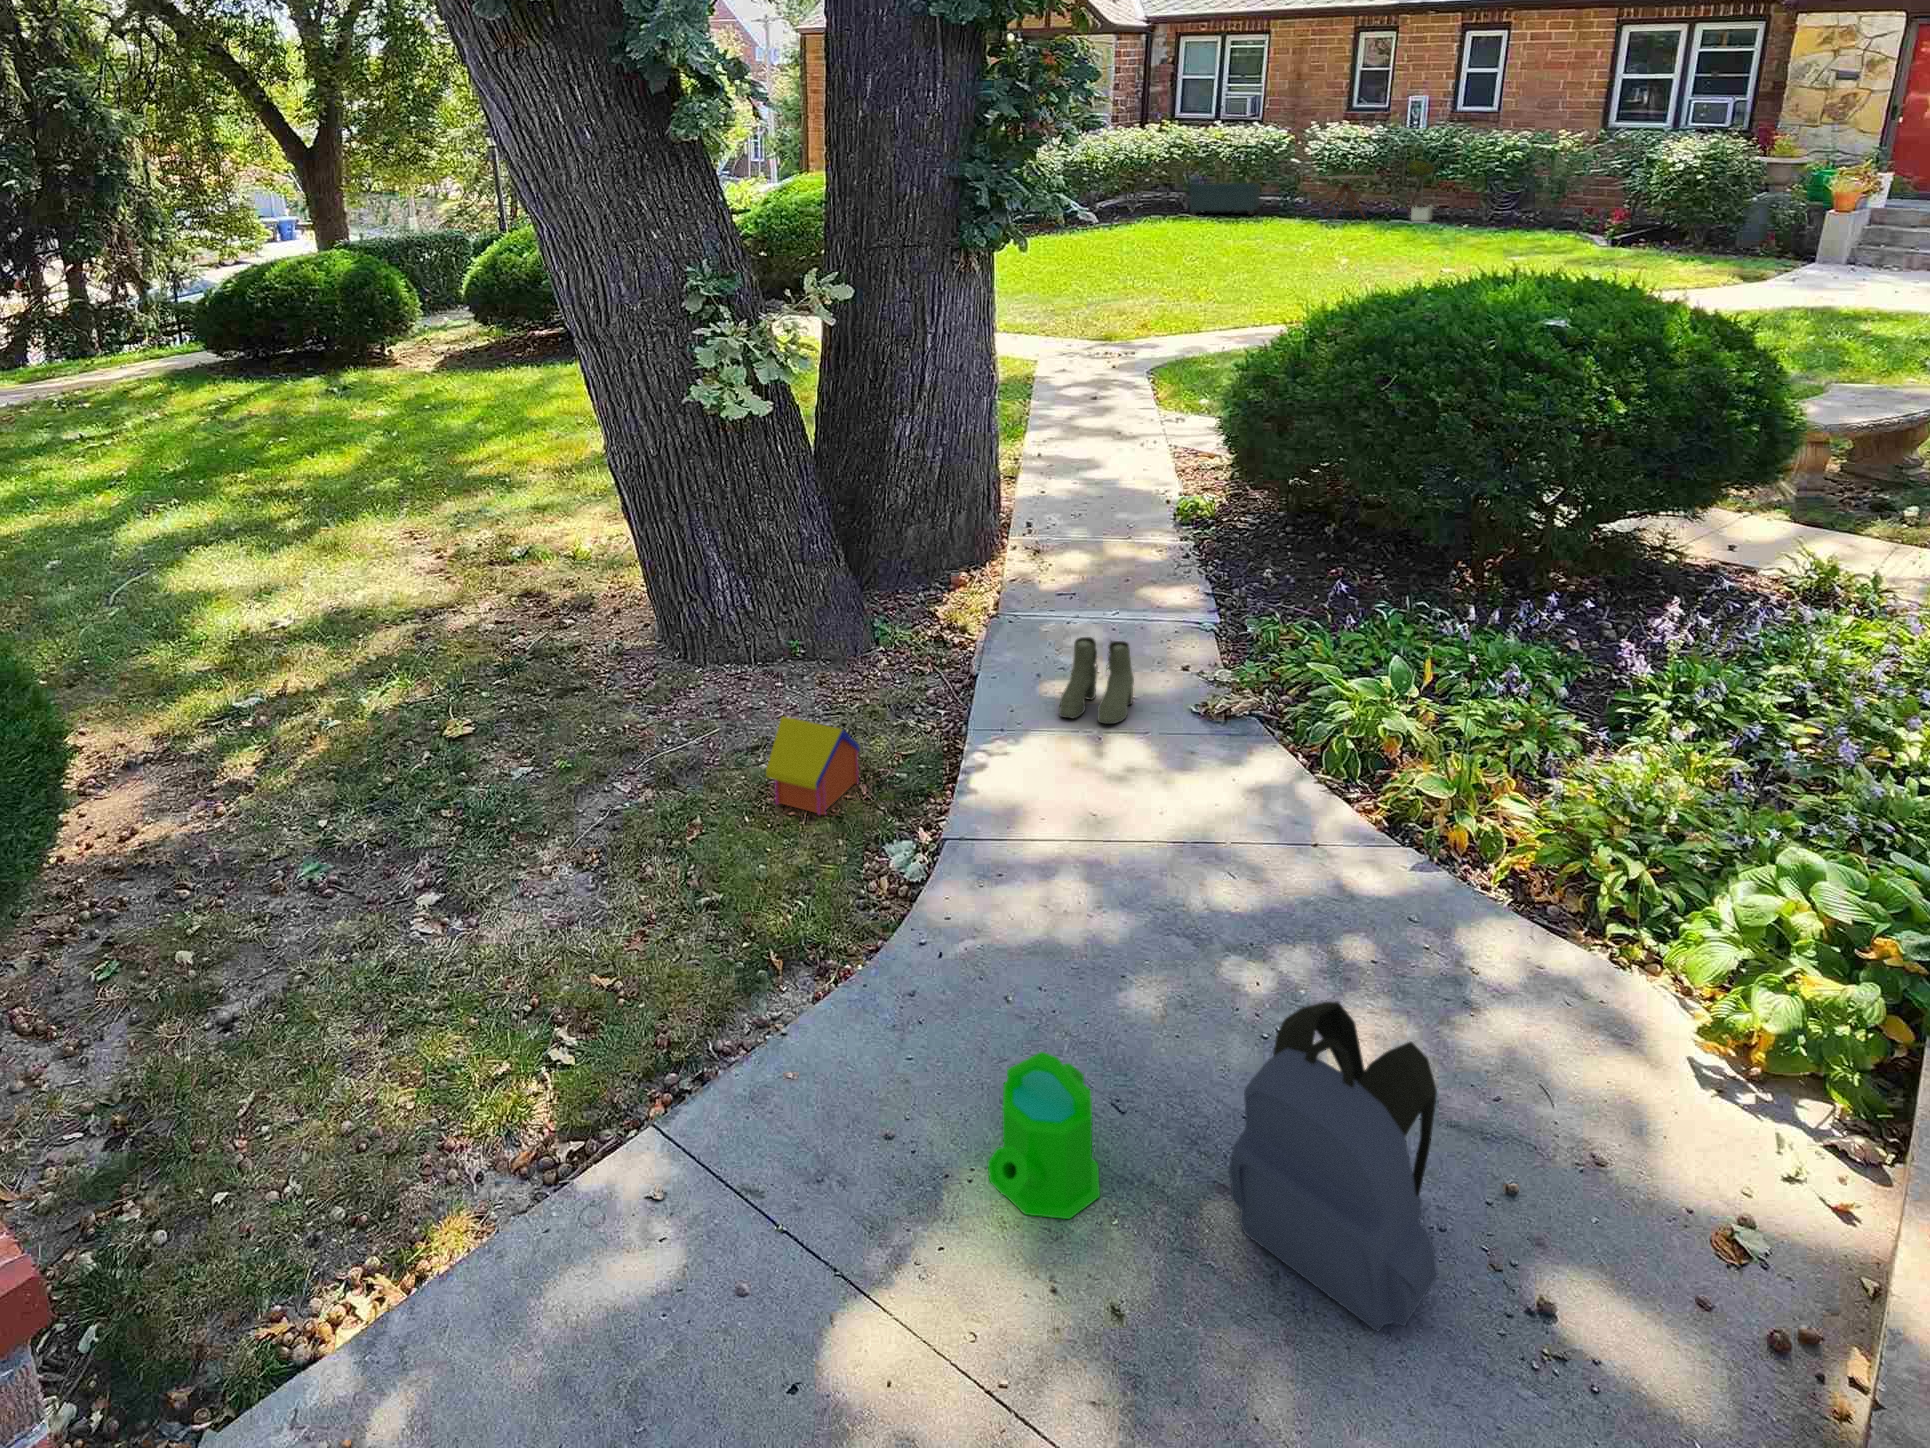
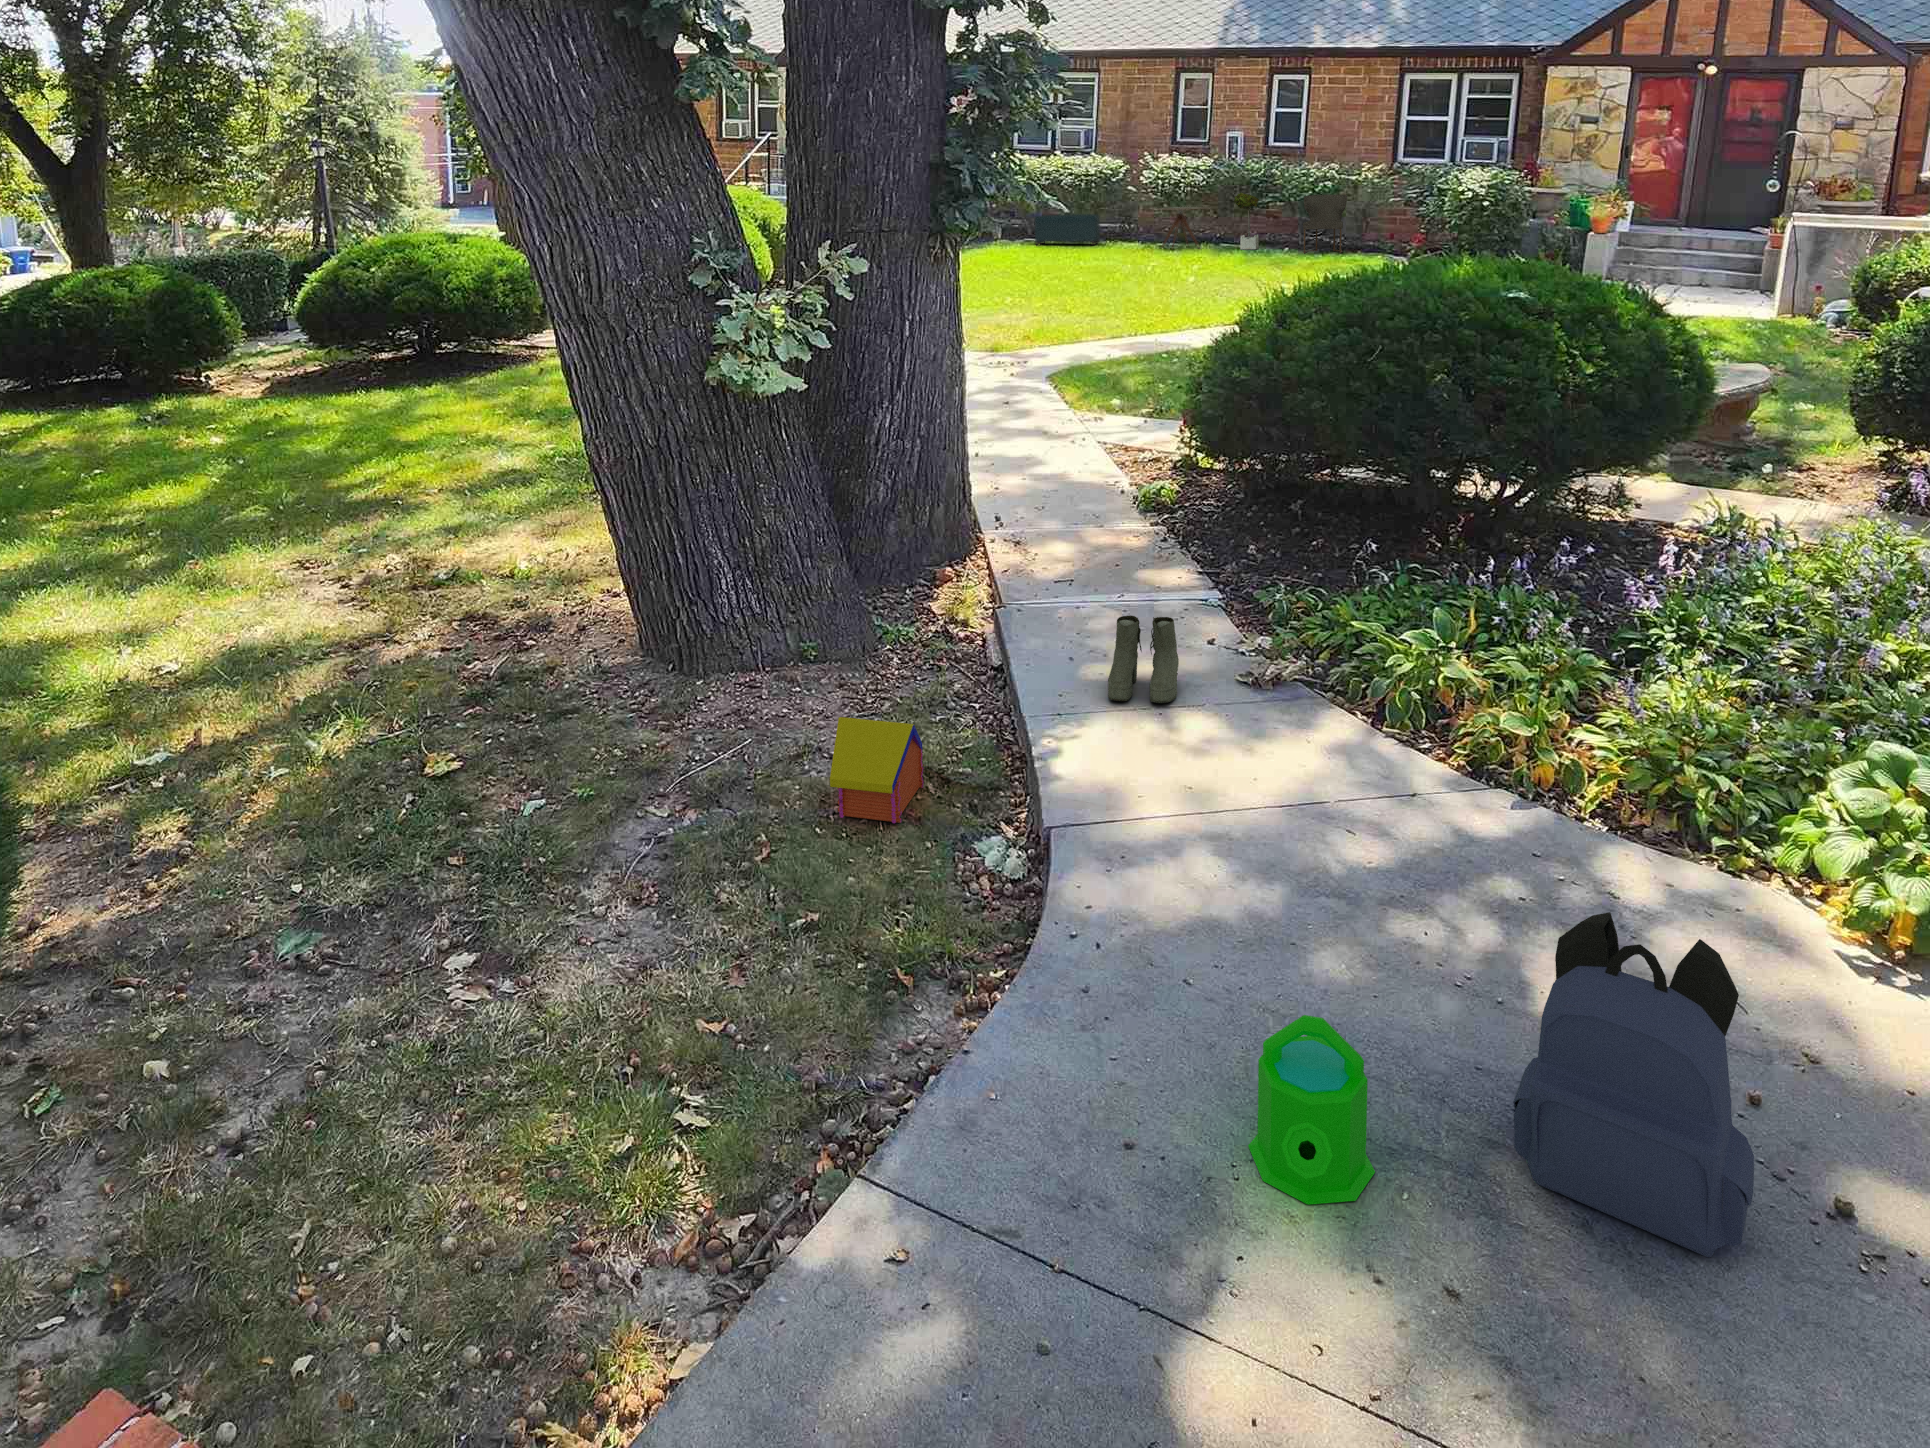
chair: none [1481,162,1536,225] -> present [1303,195,1347,253]

